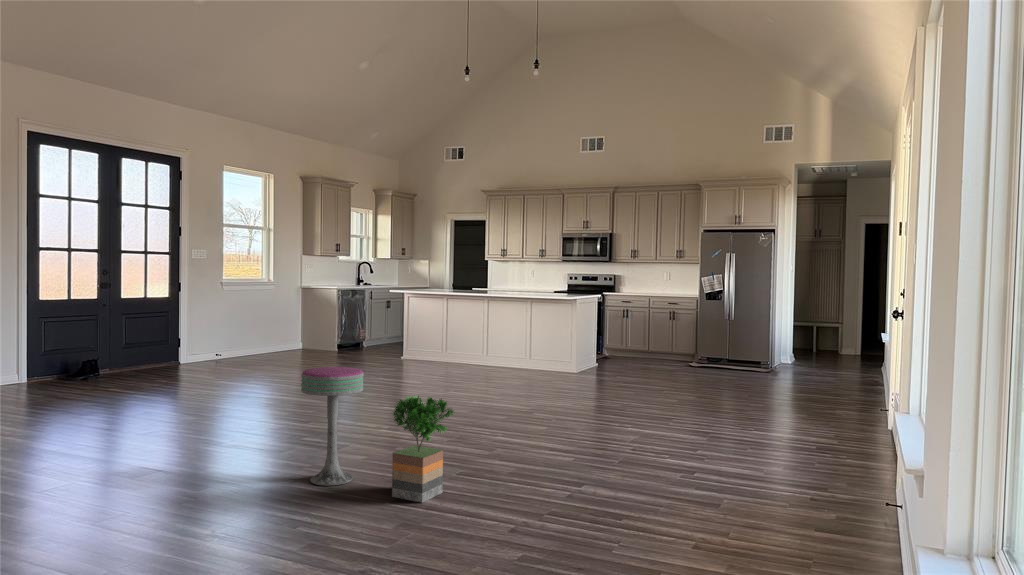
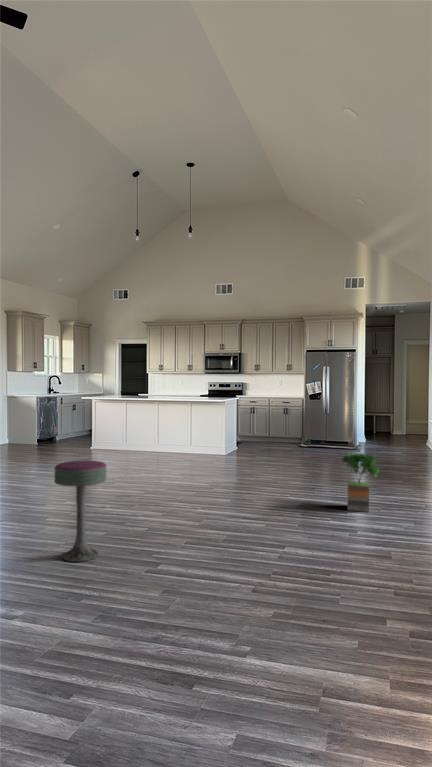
potted tree: present [392,396,454,503] -> present [342,453,379,512]

